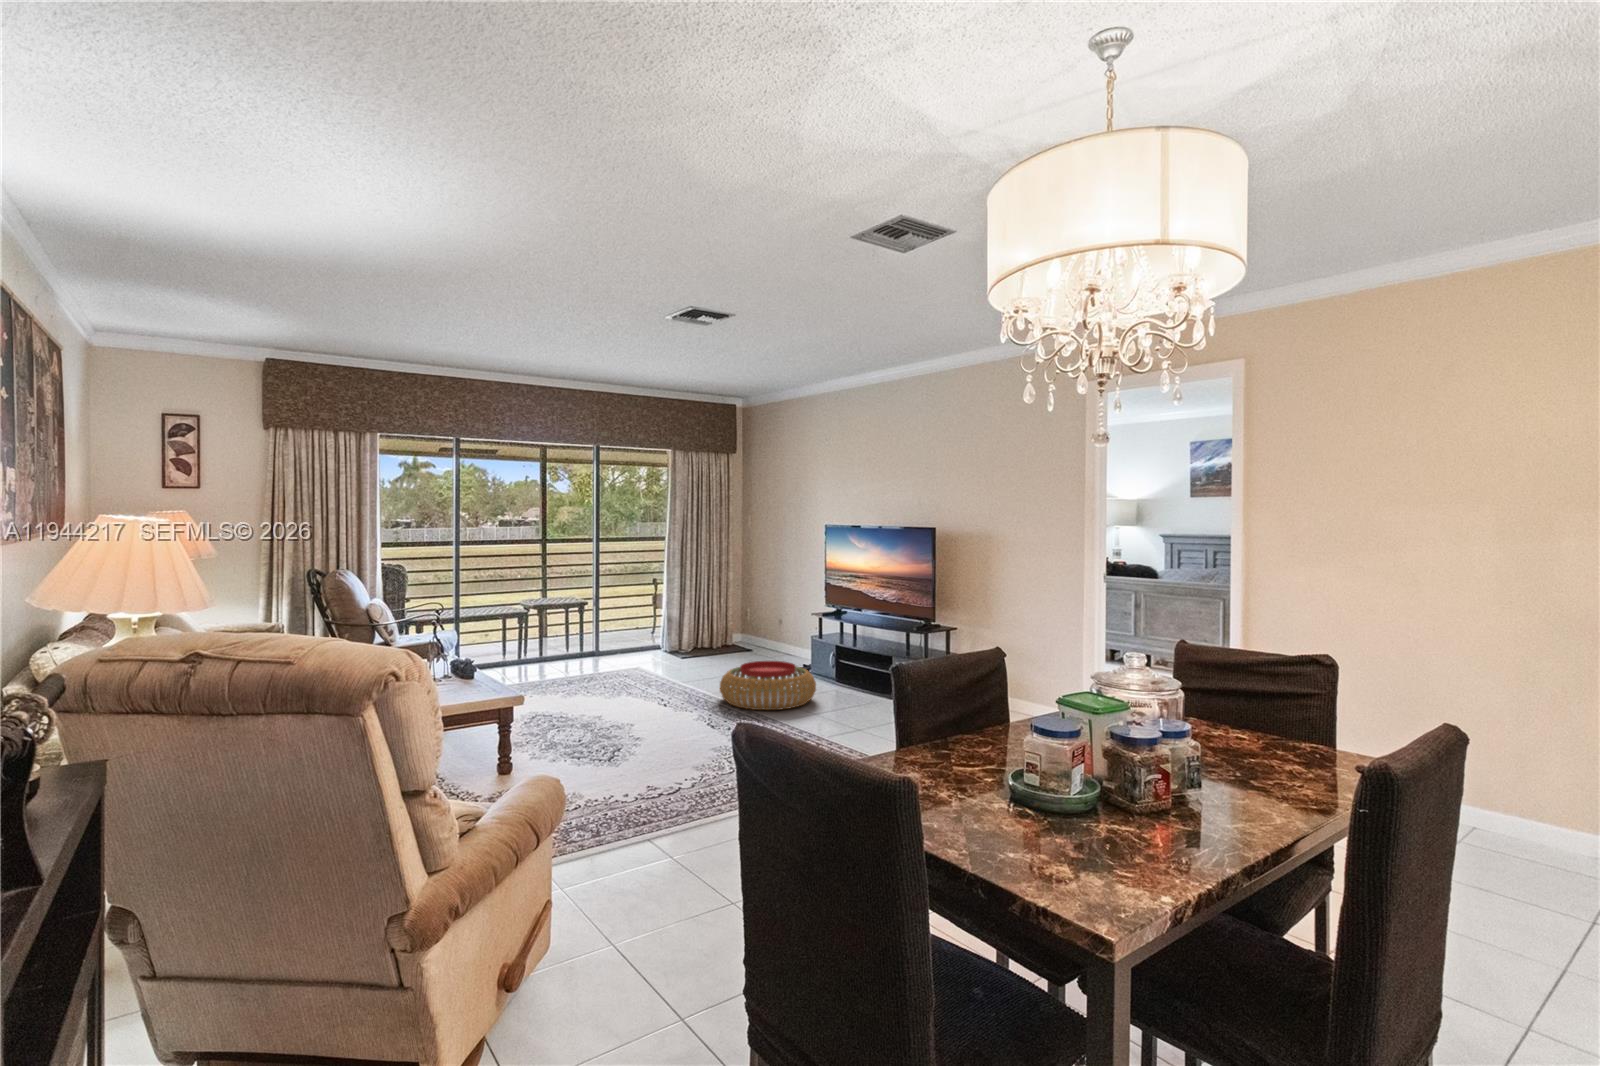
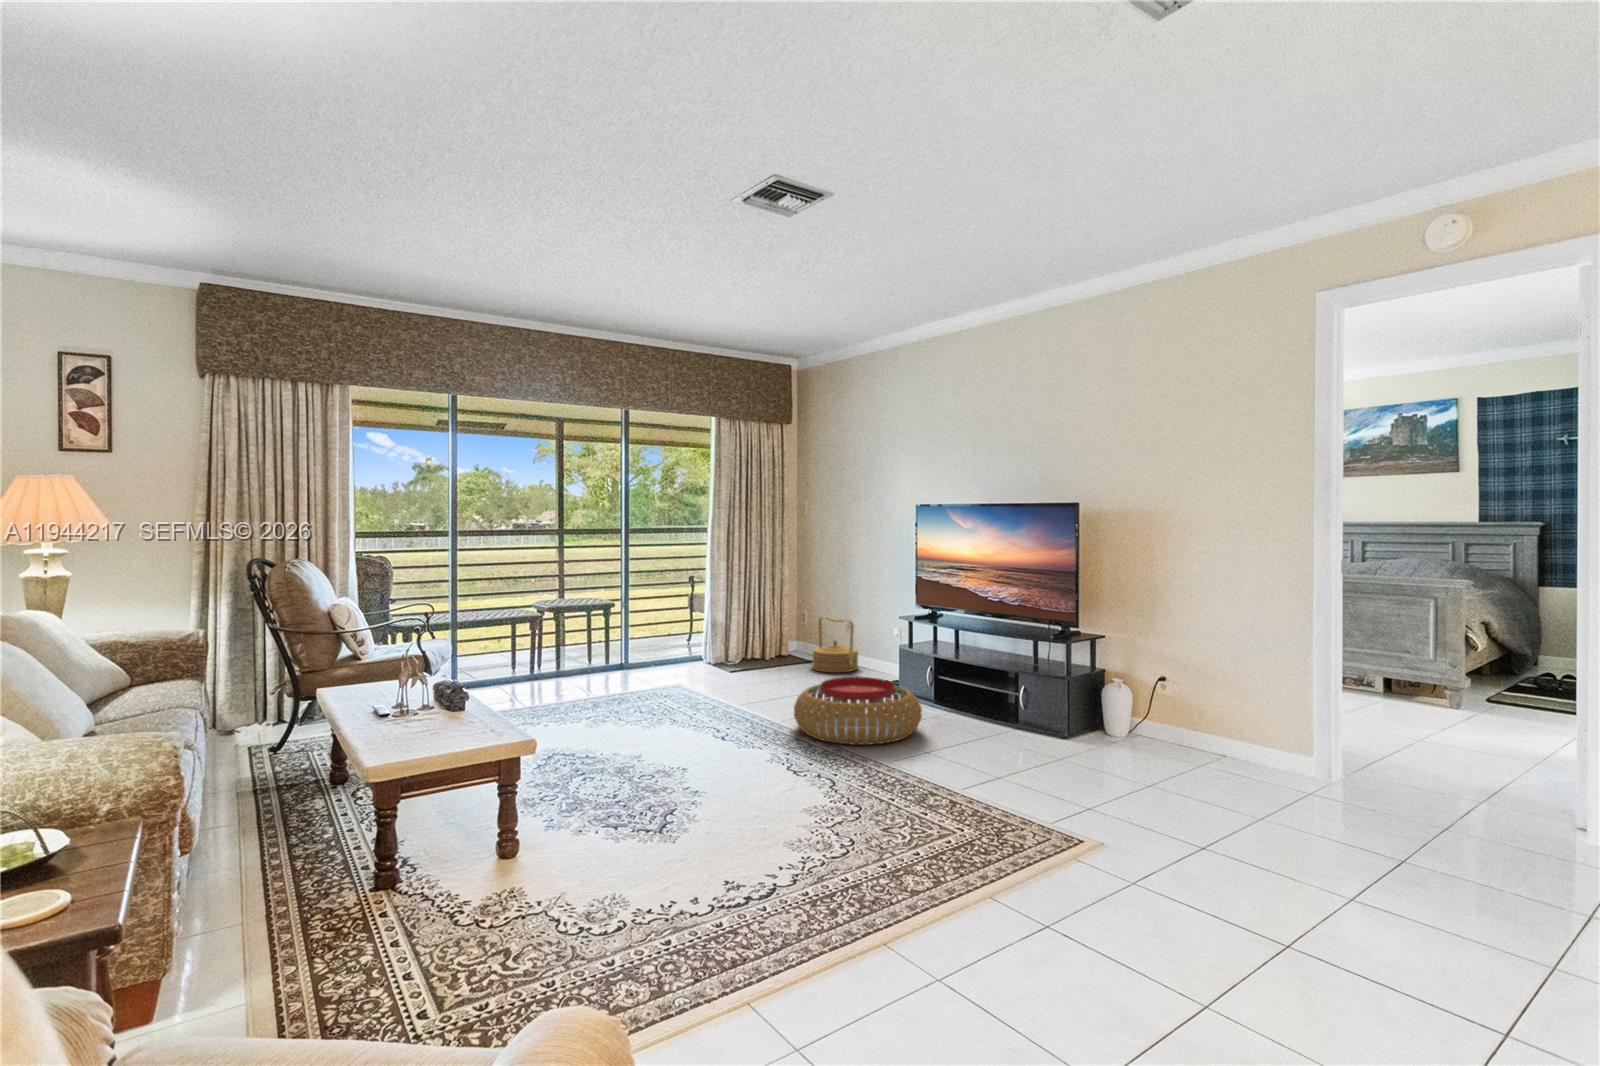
woven basket: none [749,613,788,659] -> present [812,616,858,672]

